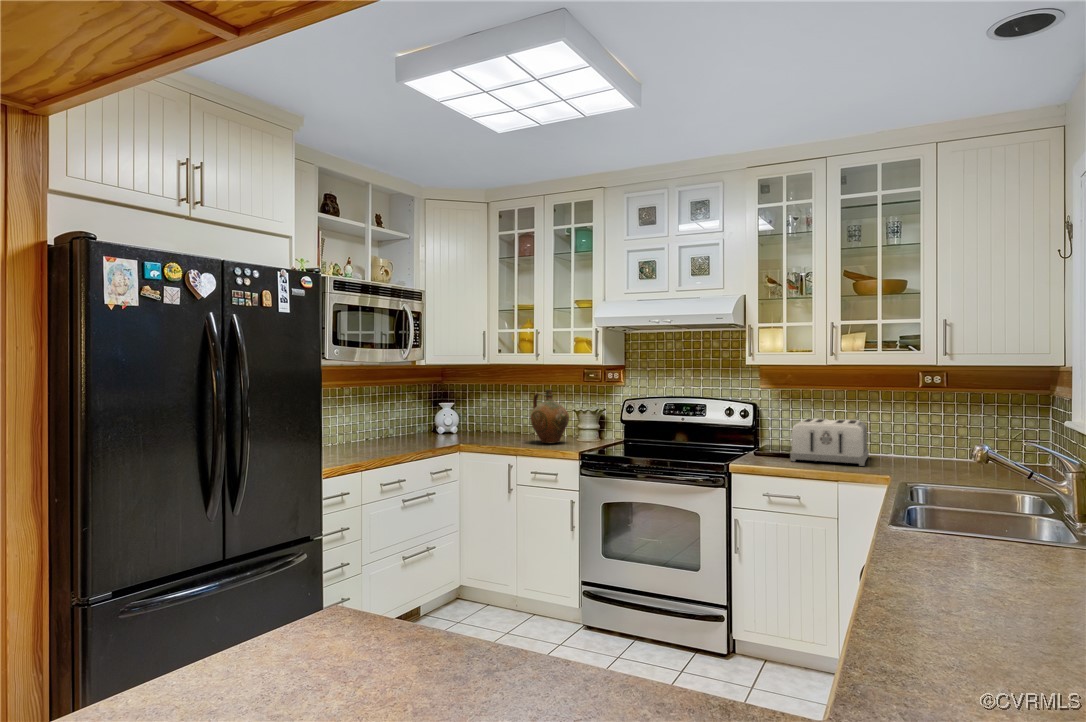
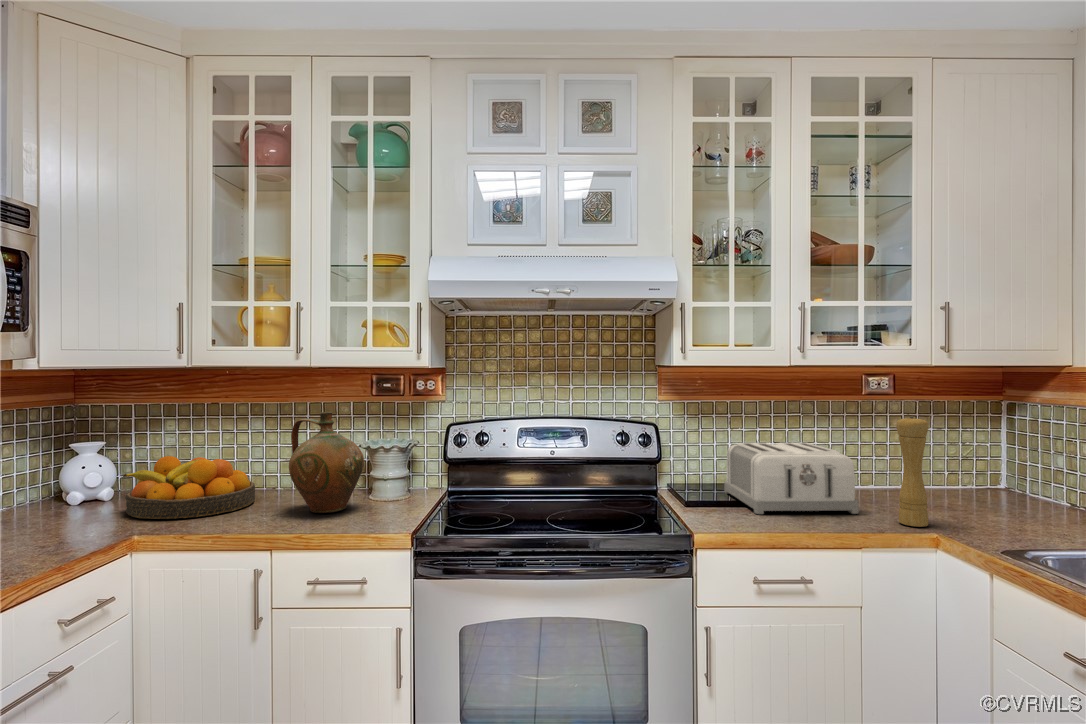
pepper mill: none [877,400,897,473] -> present [896,417,928,527]
fruit bowl: none [460,411,519,440] -> present [123,456,255,519]

